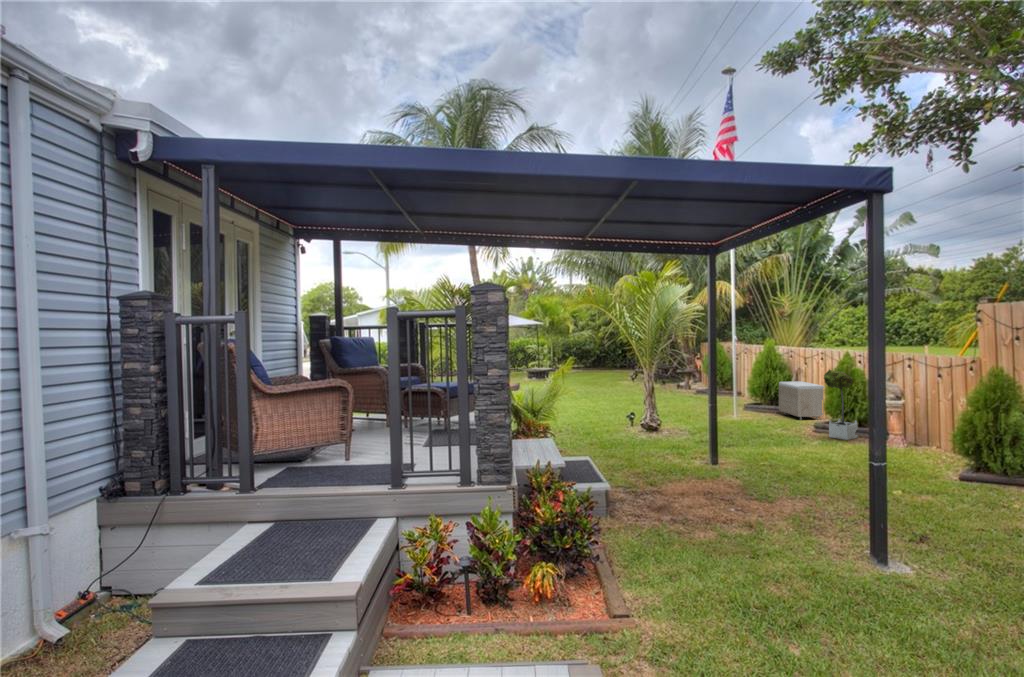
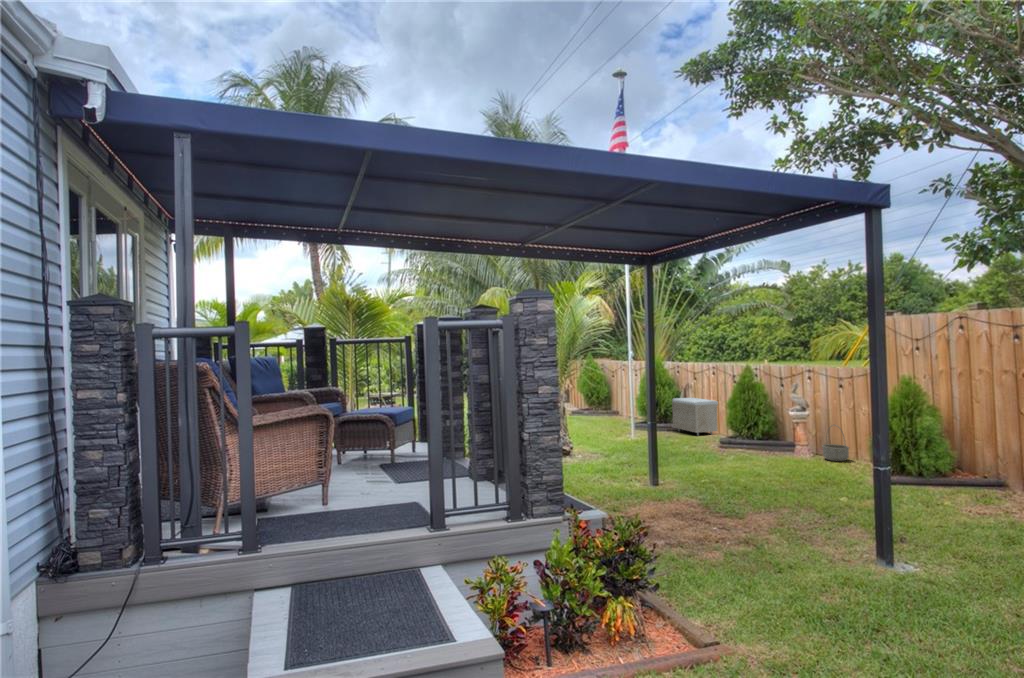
potted tree: present [824,369,858,440] -> none [732,384,764,452]
basket: none [914,416,946,455] -> present [822,425,849,461]

